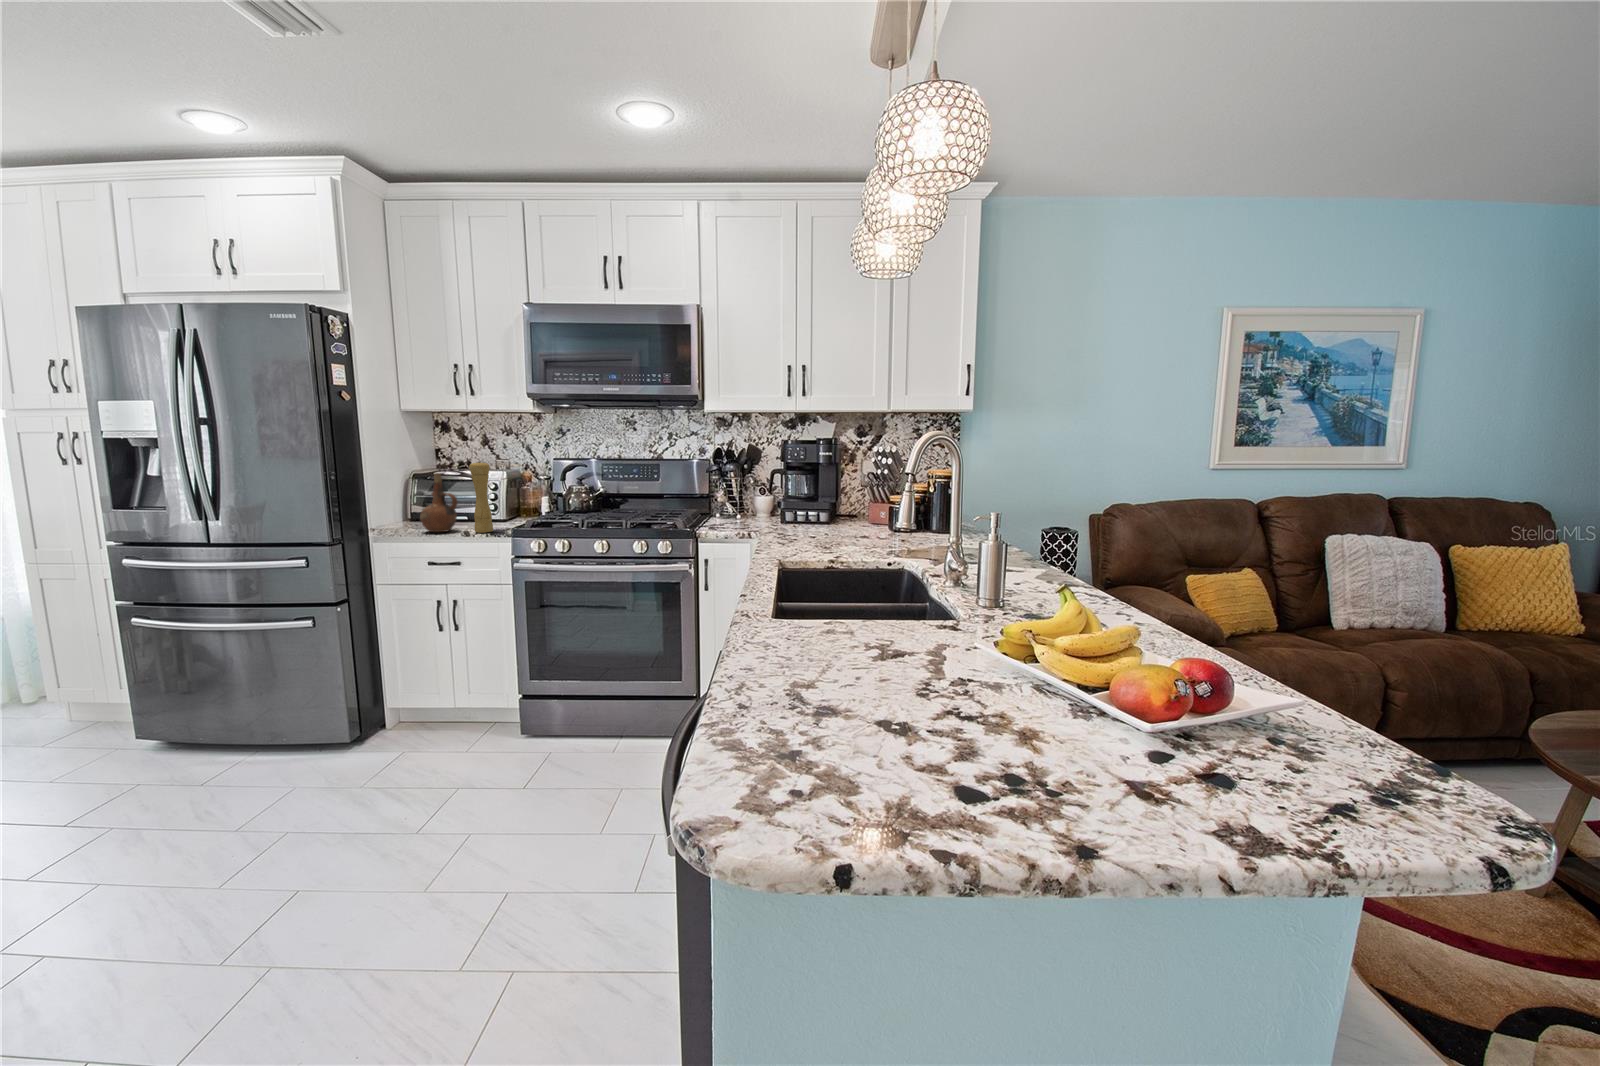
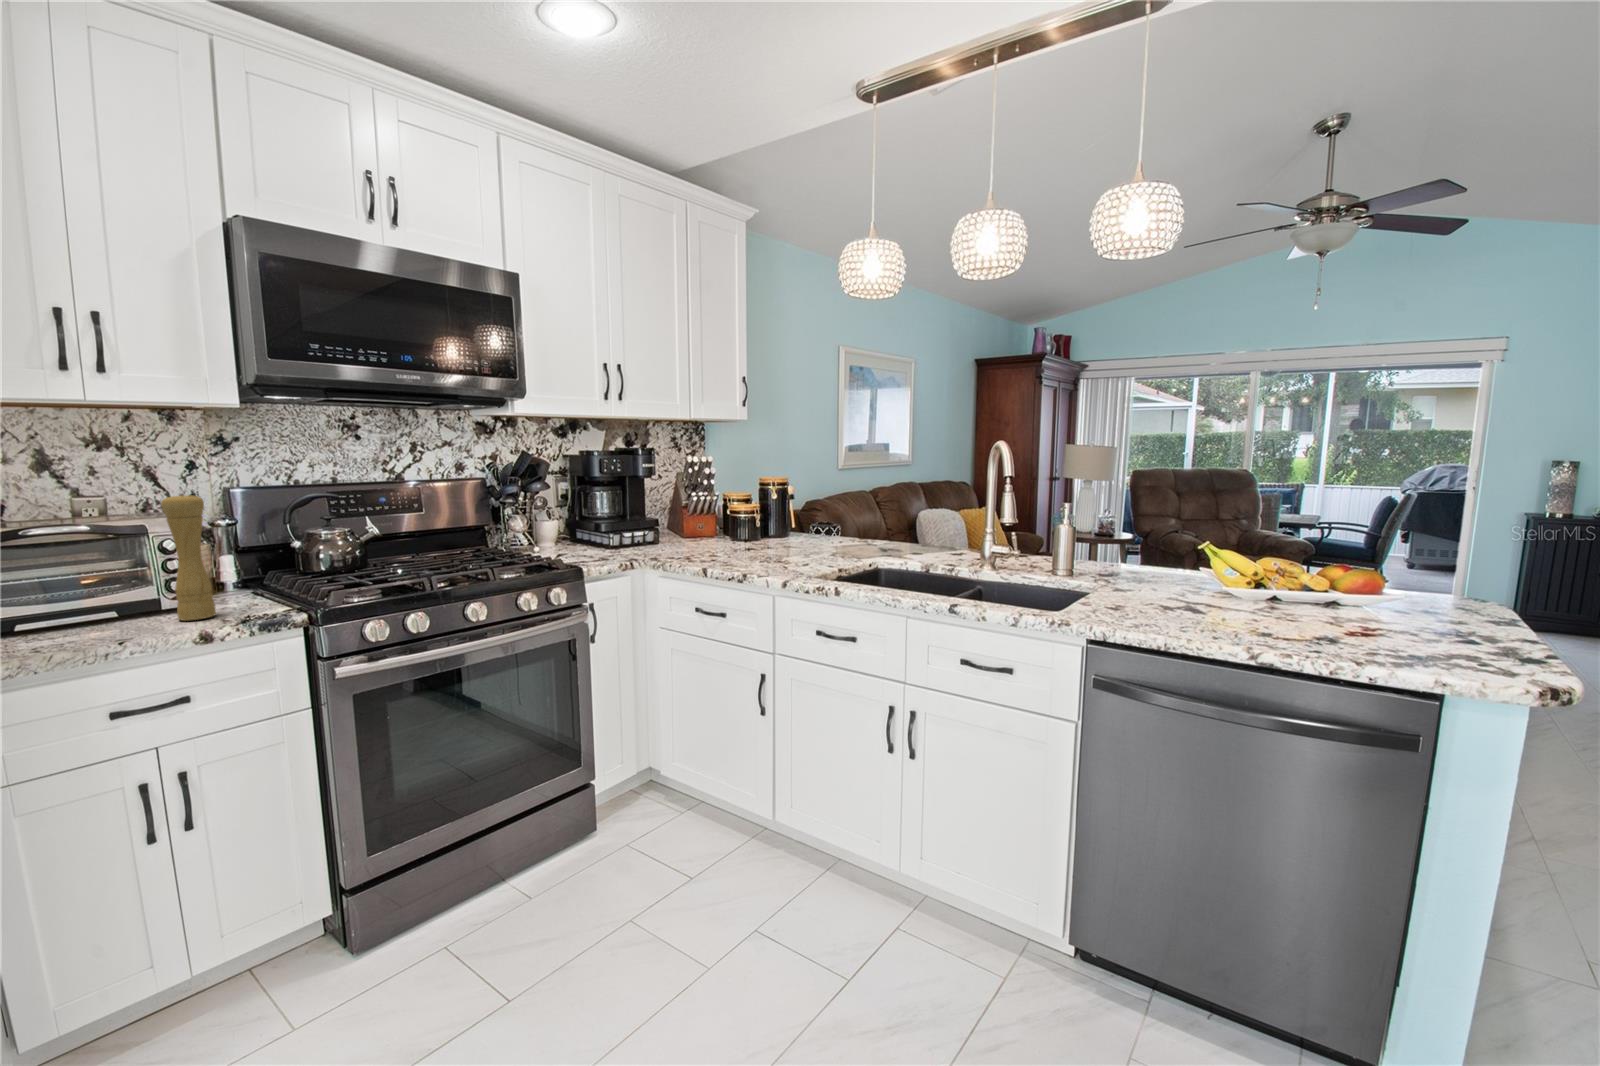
ceramic pitcher: present [420,473,458,532] -> none [35,521,128,639]

